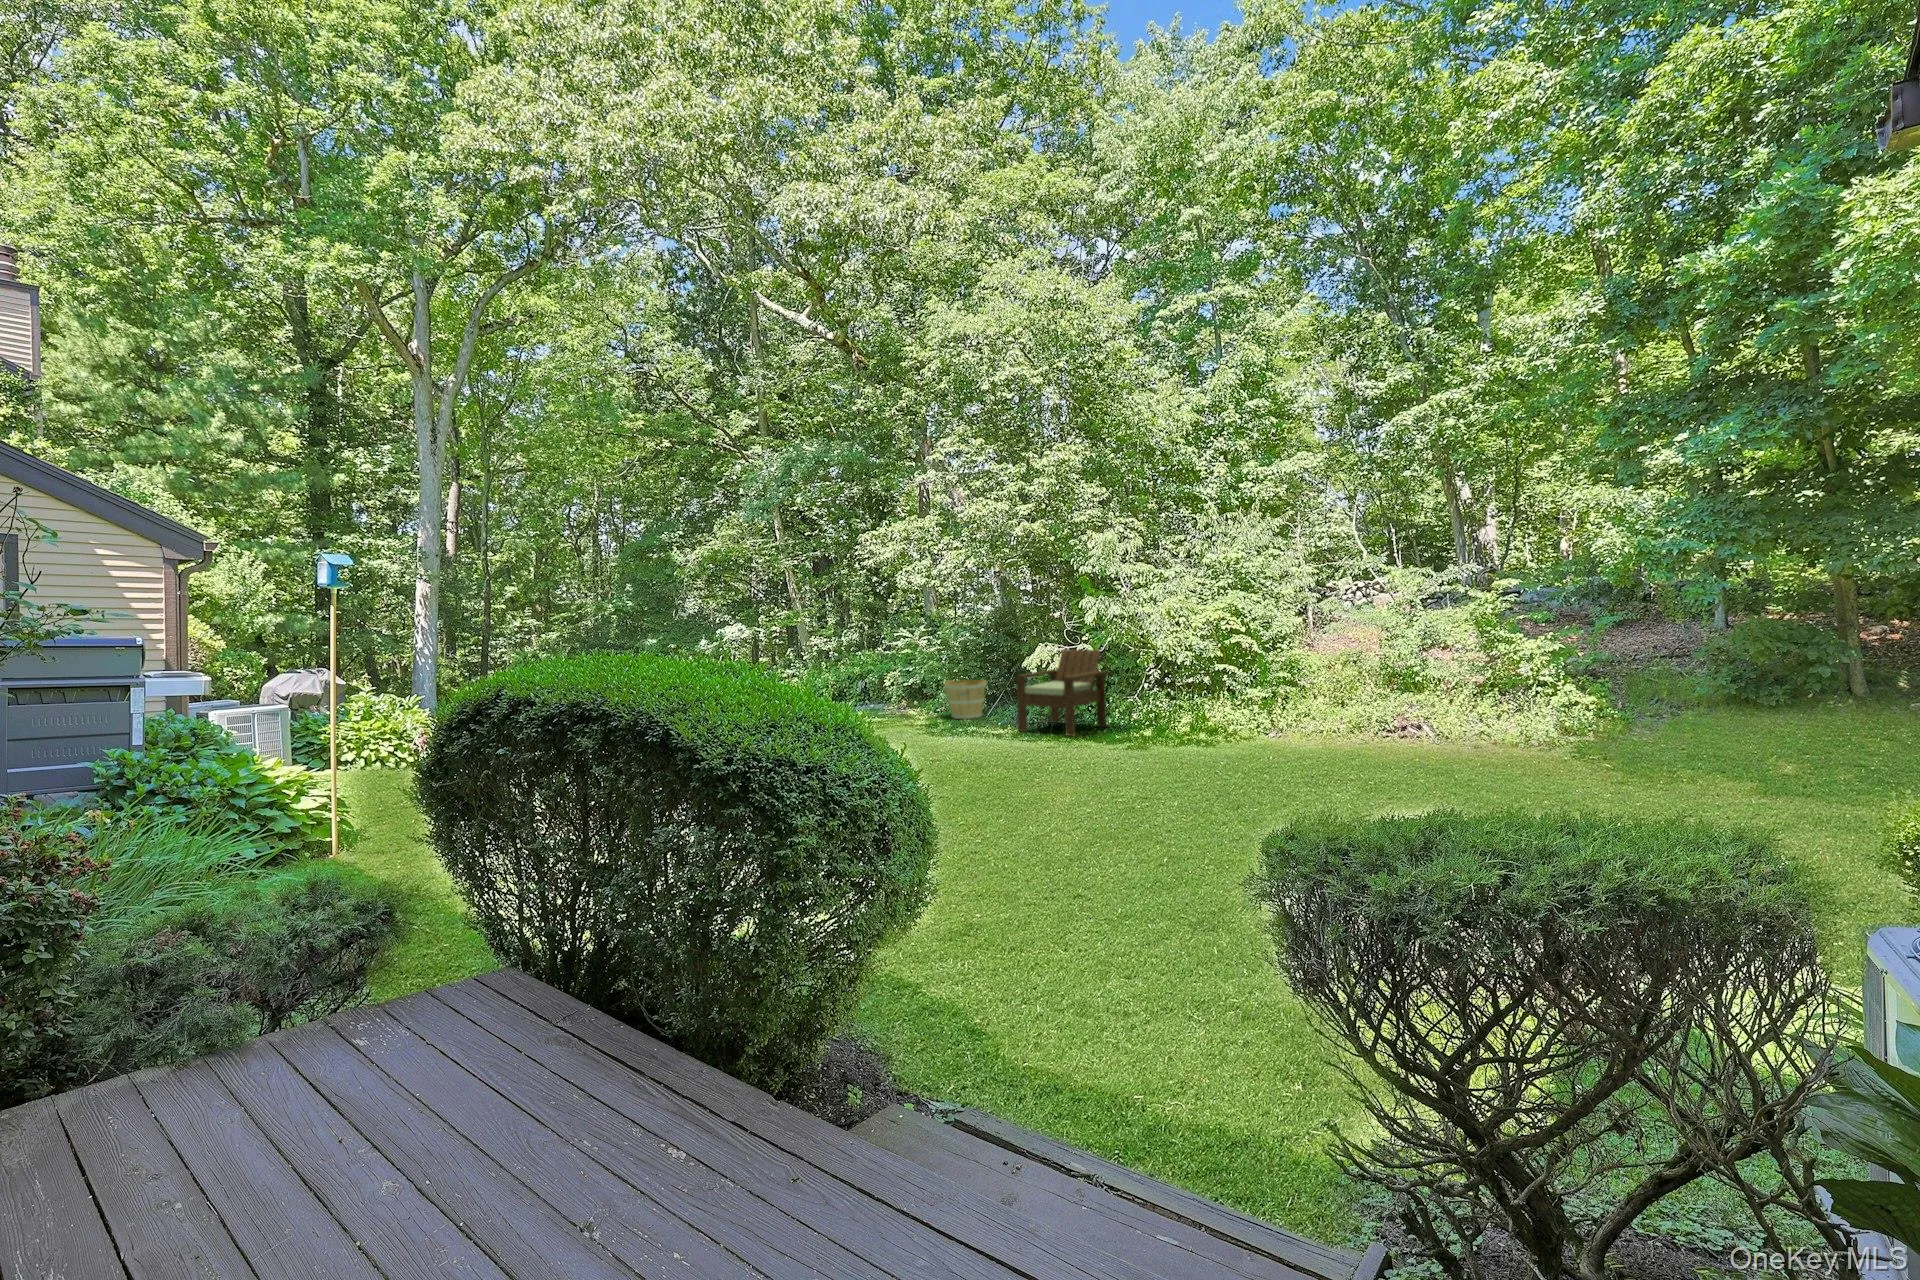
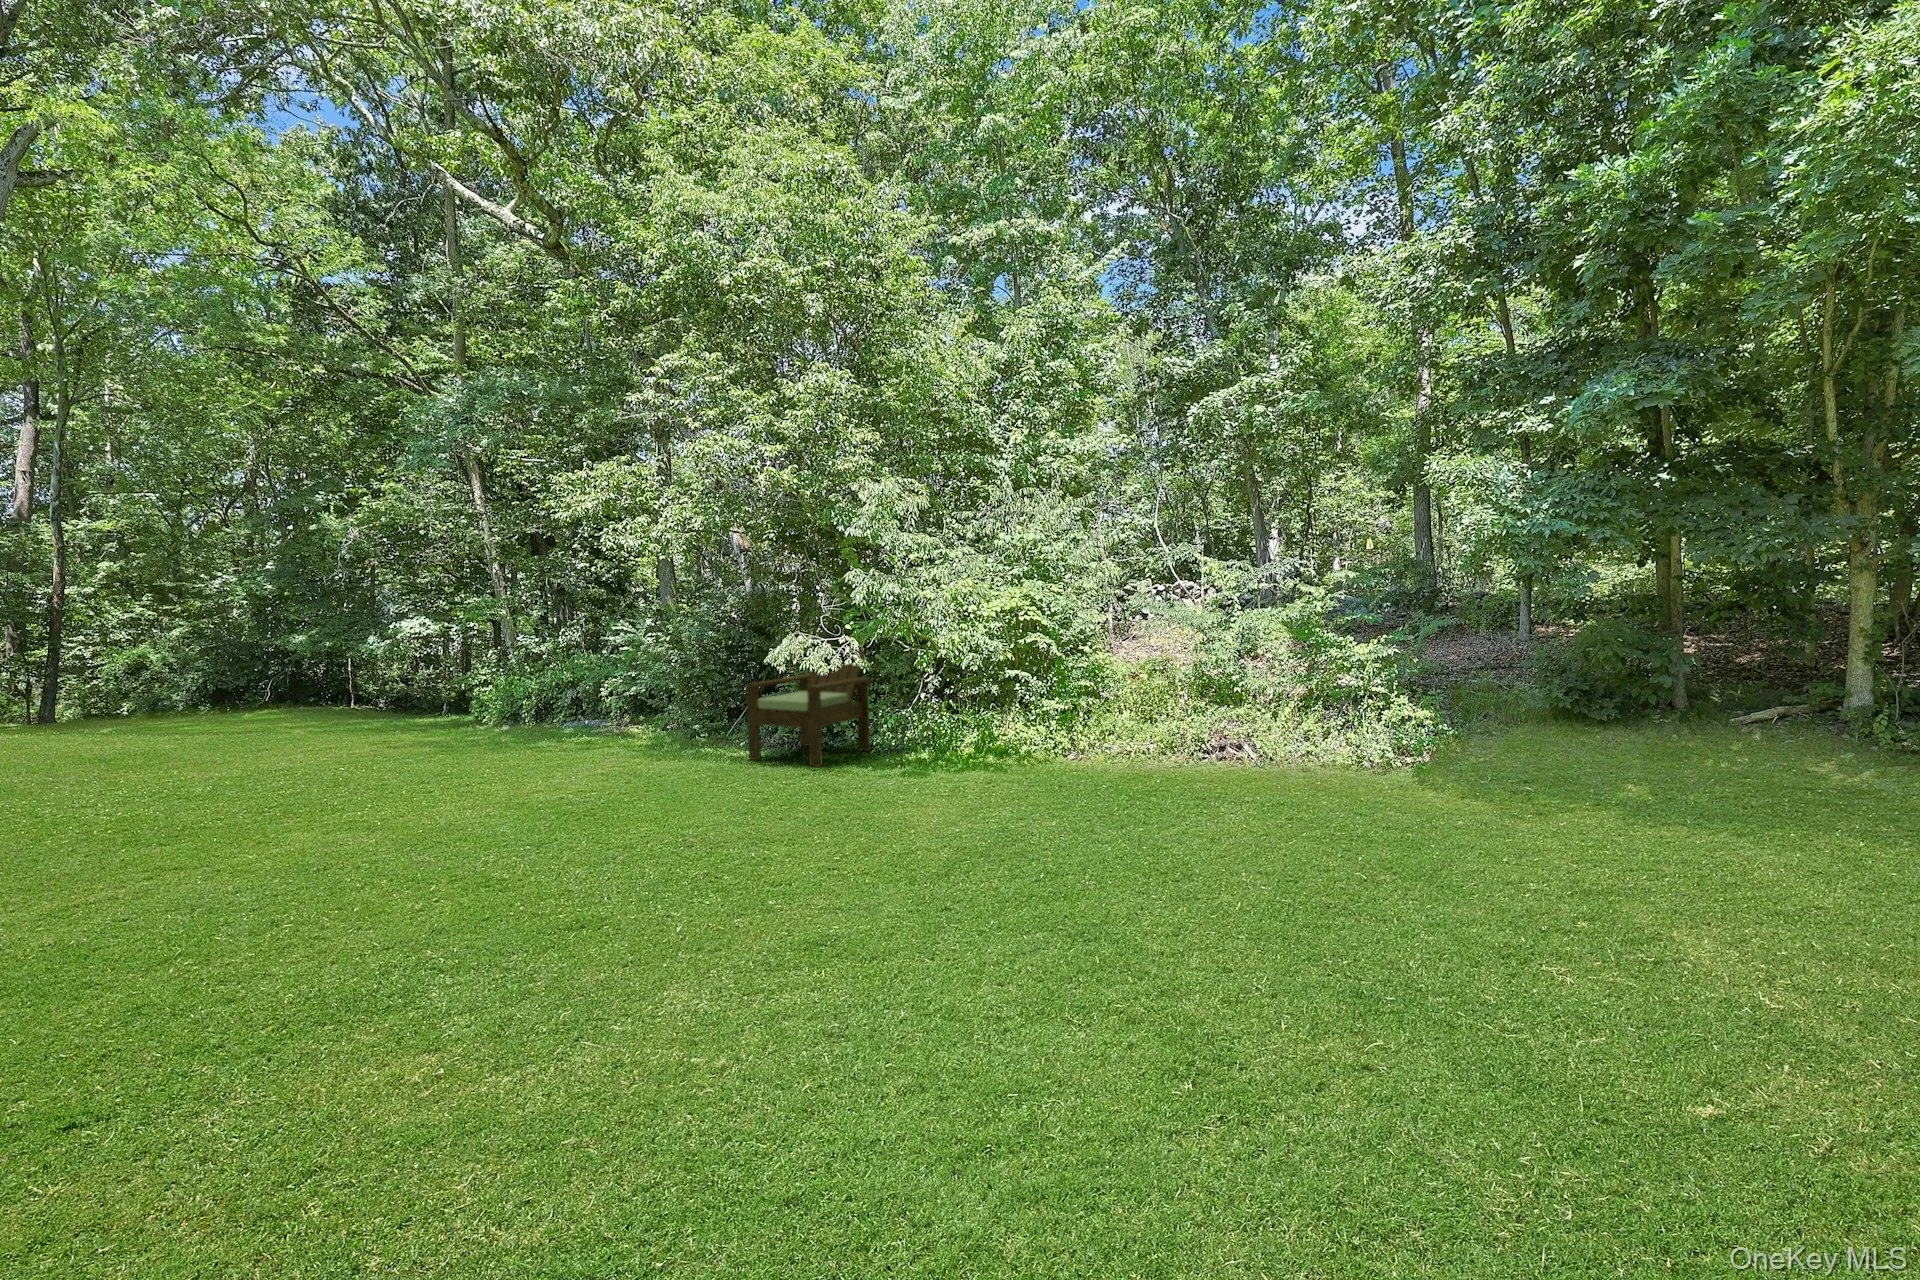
wooden bucket: present [945,680,986,719] -> none [661,688,722,742]

